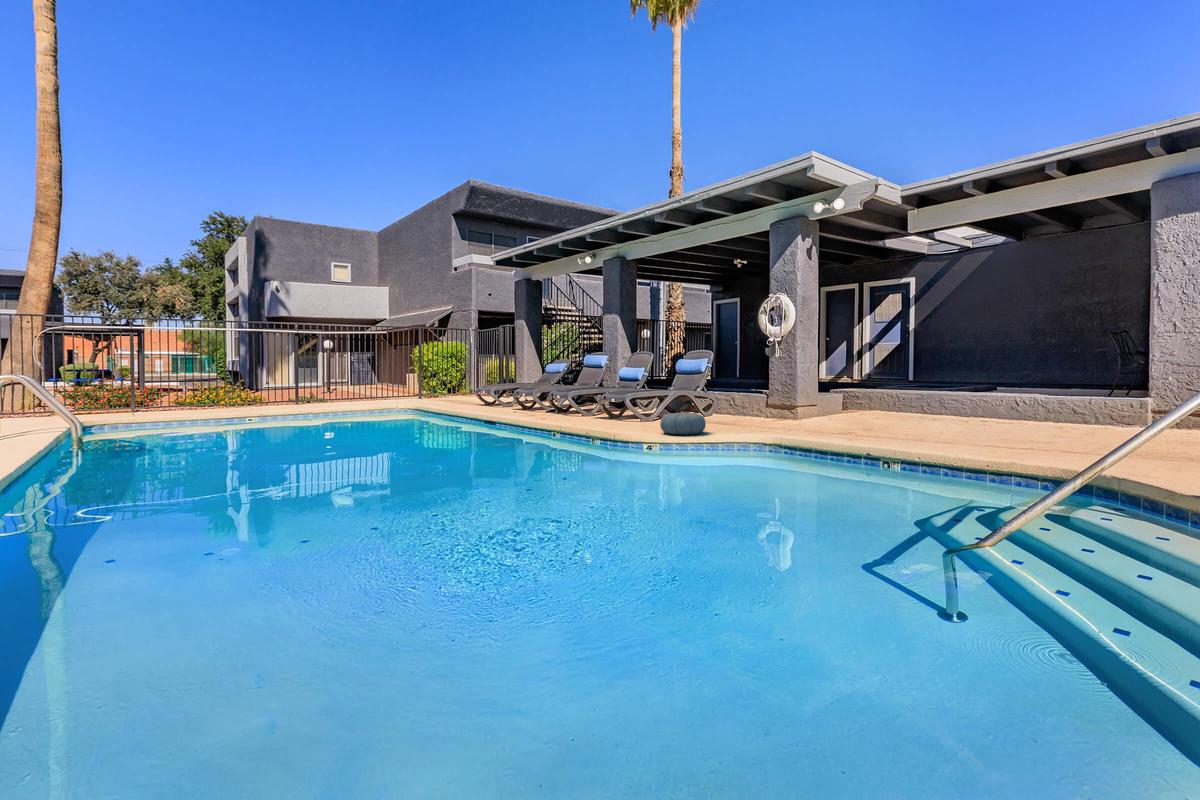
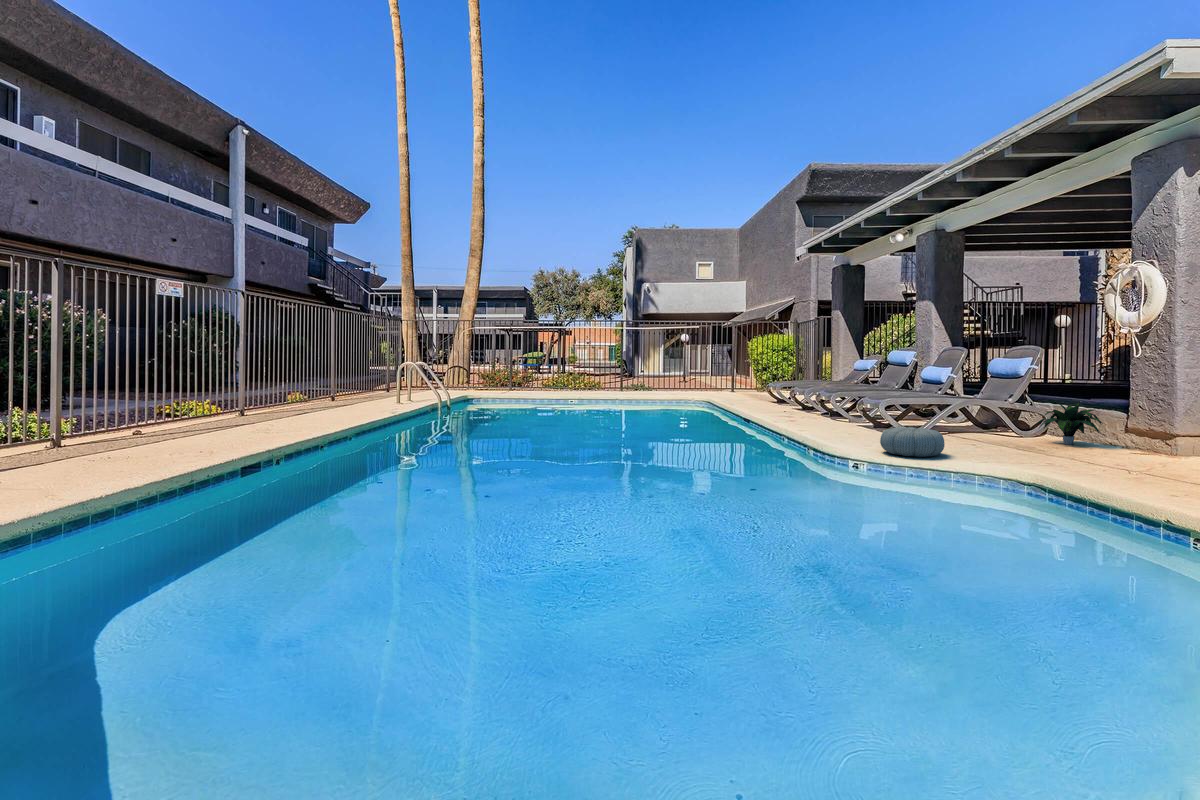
potted plant: none [731,388,771,419] -> present [1036,402,1103,445]

